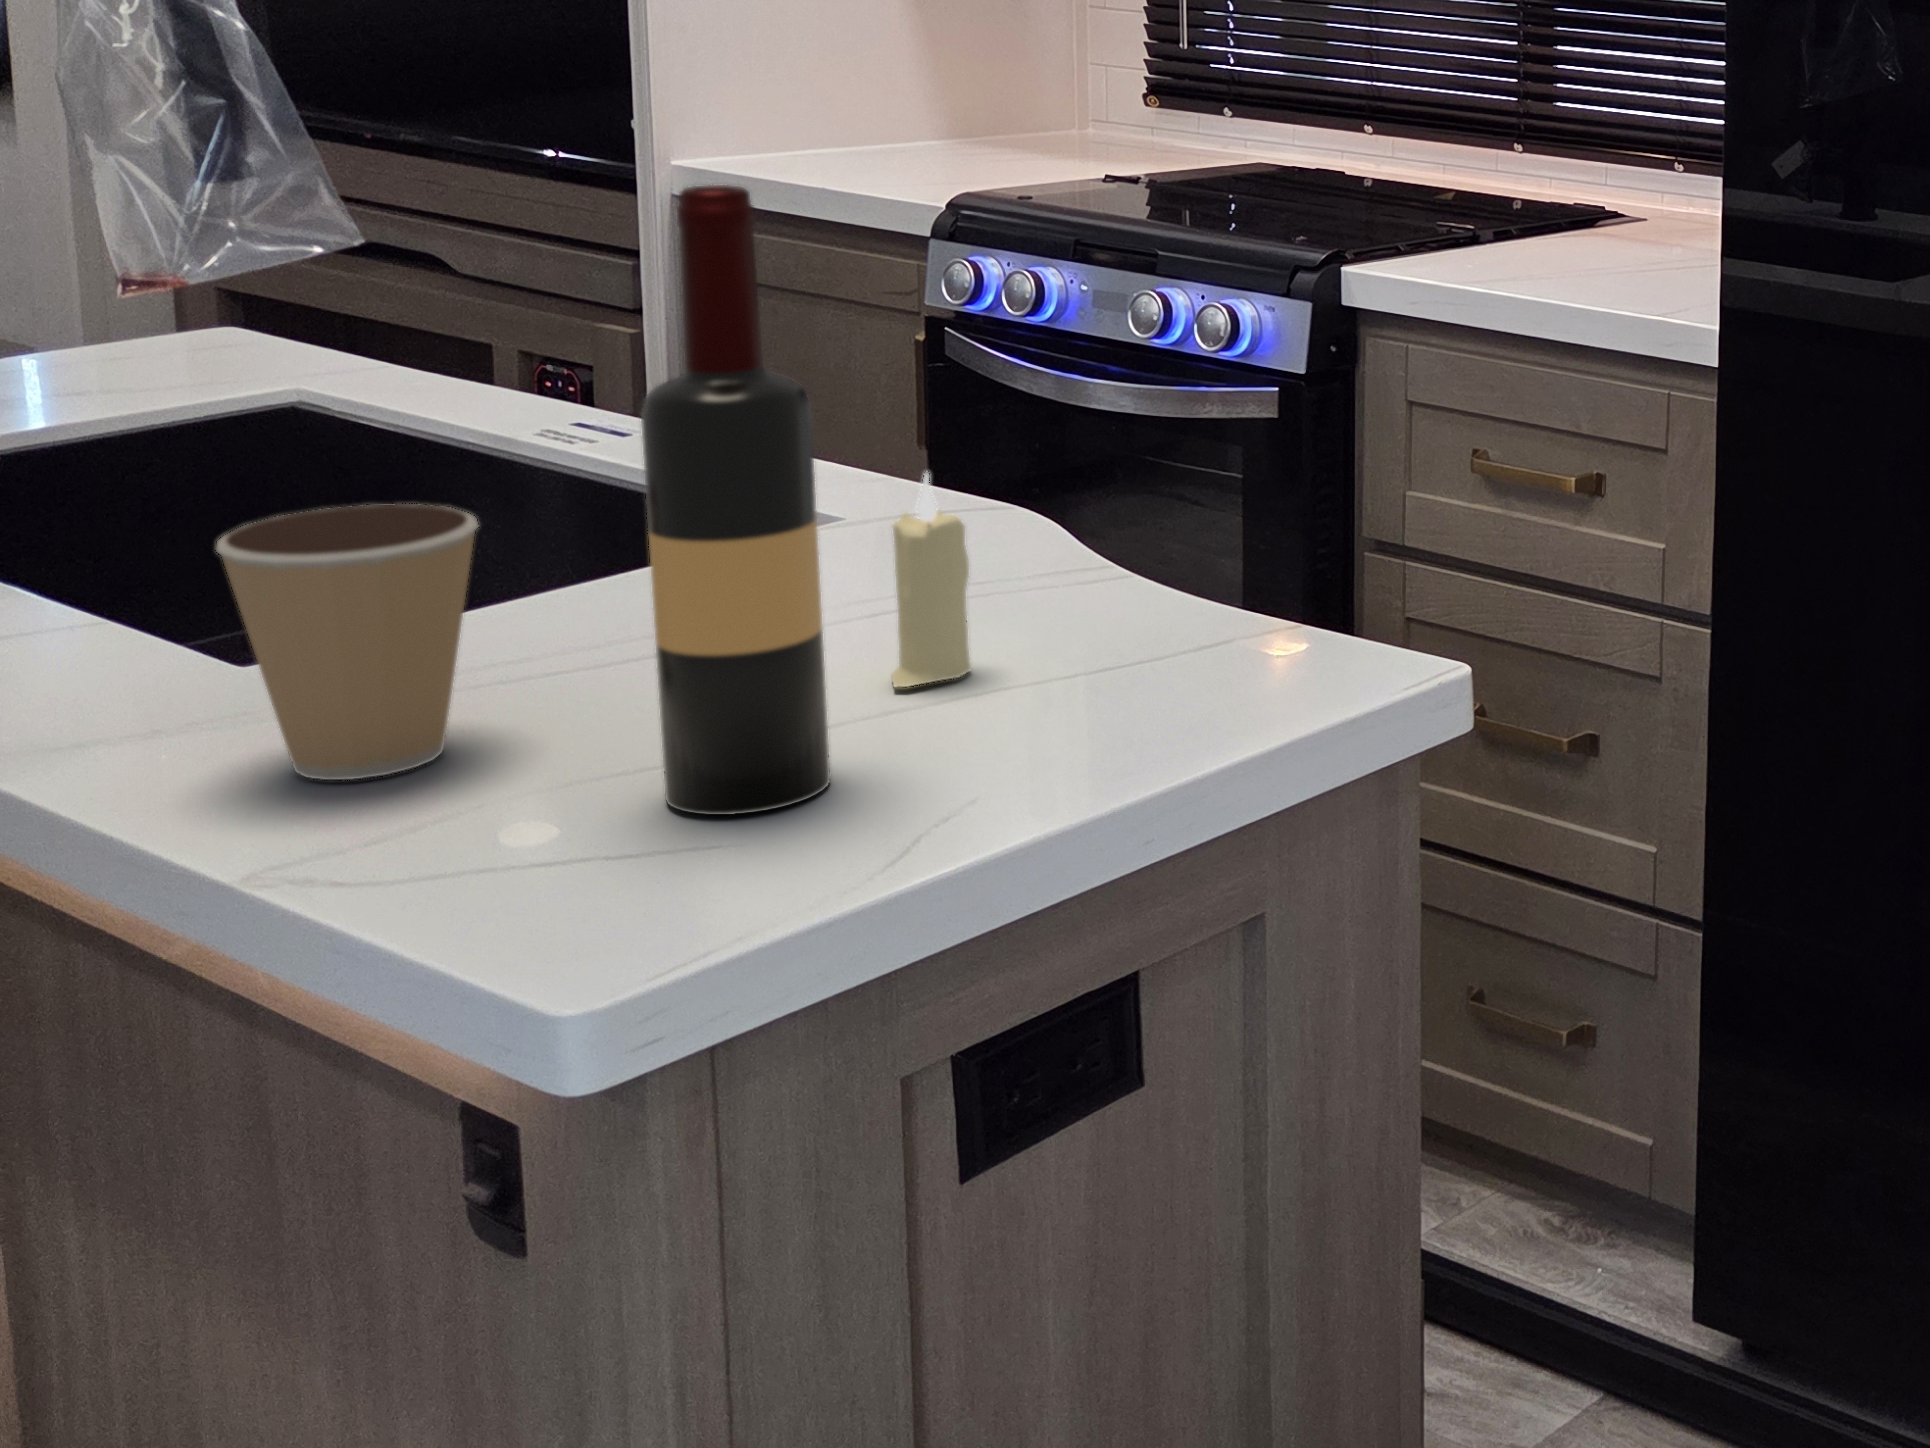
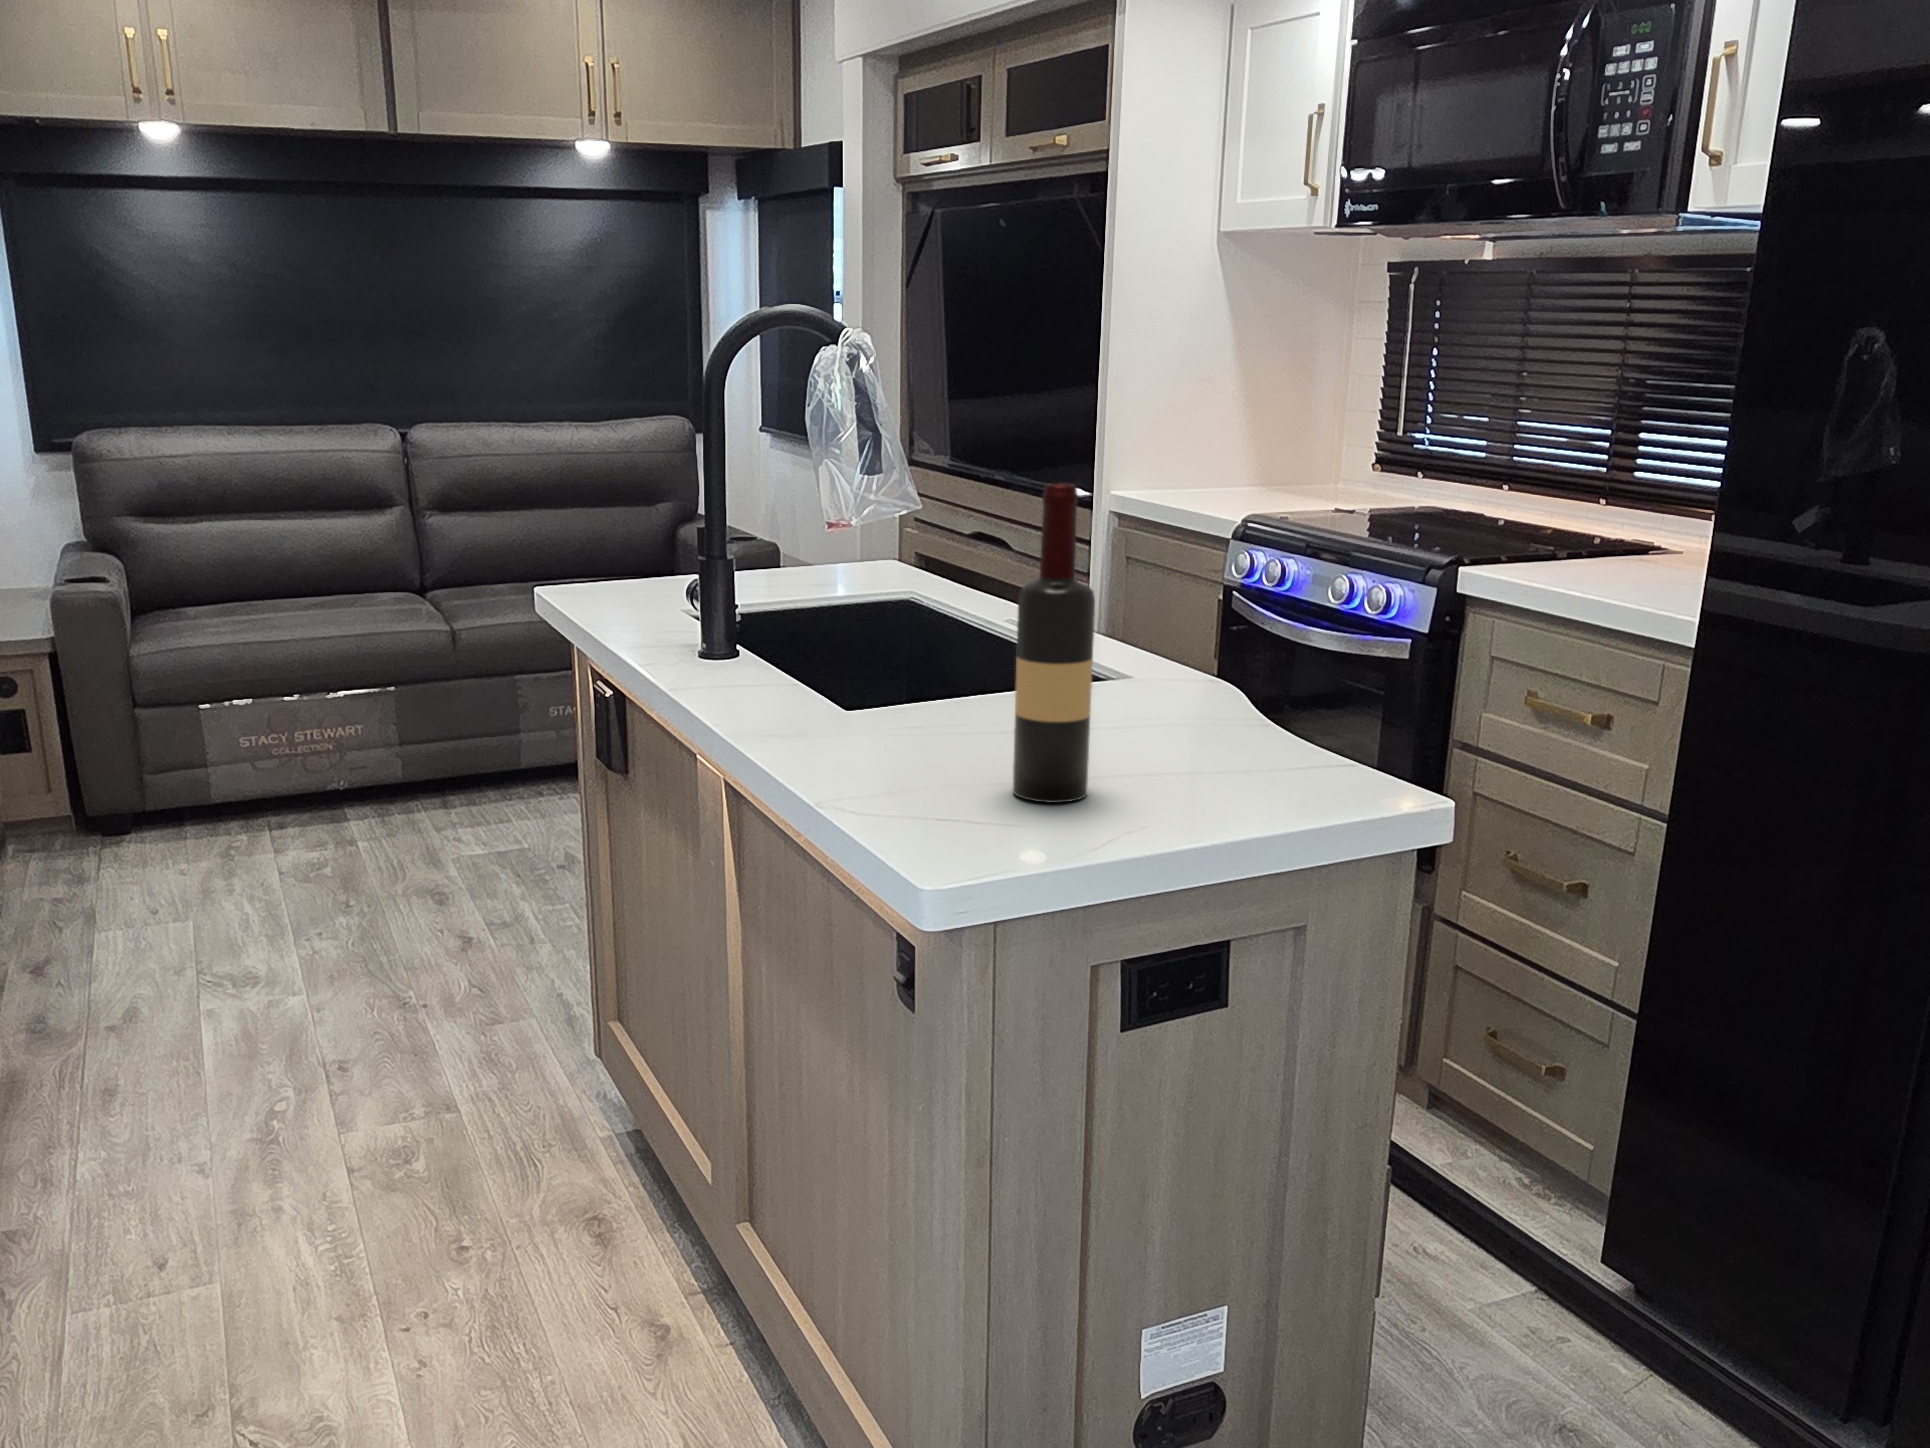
candle: present [892,473,971,687] -> none [1130,646,1175,758]
coffee cup: present [216,504,478,780] -> none [851,635,953,761]

